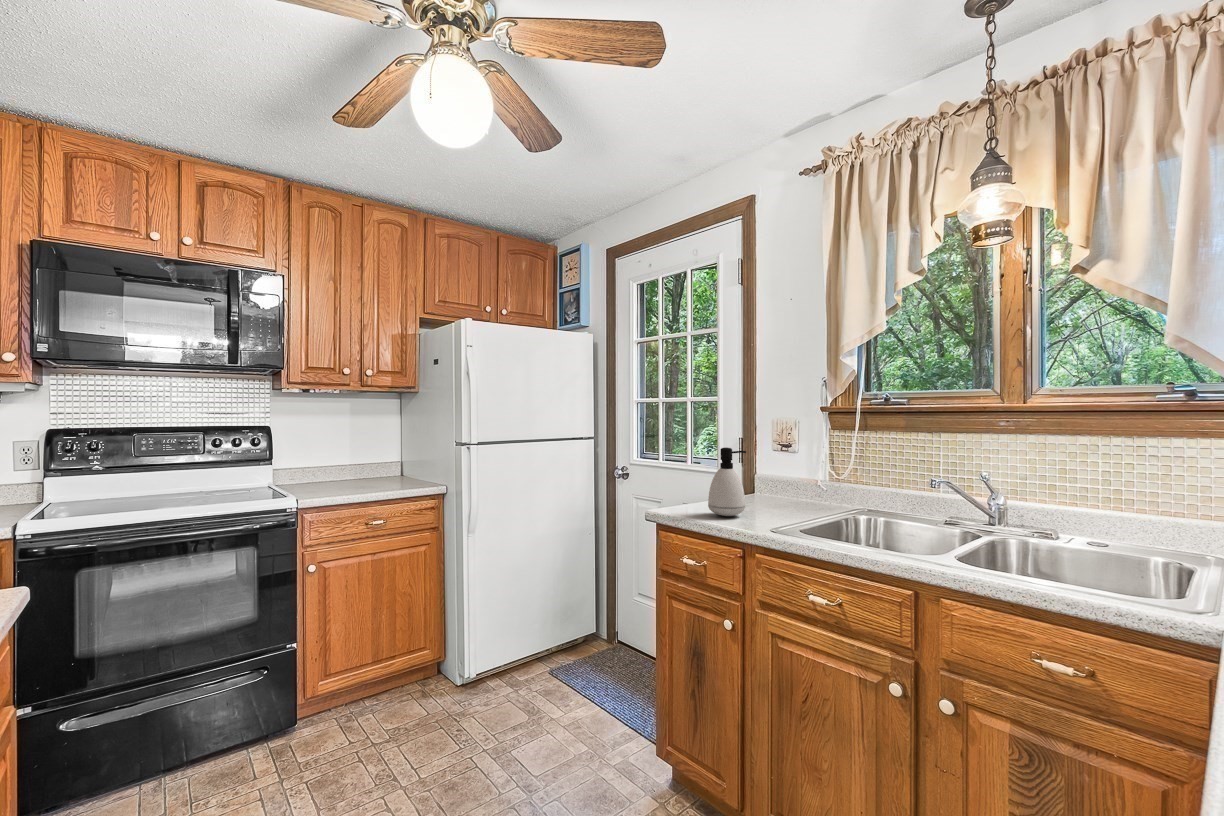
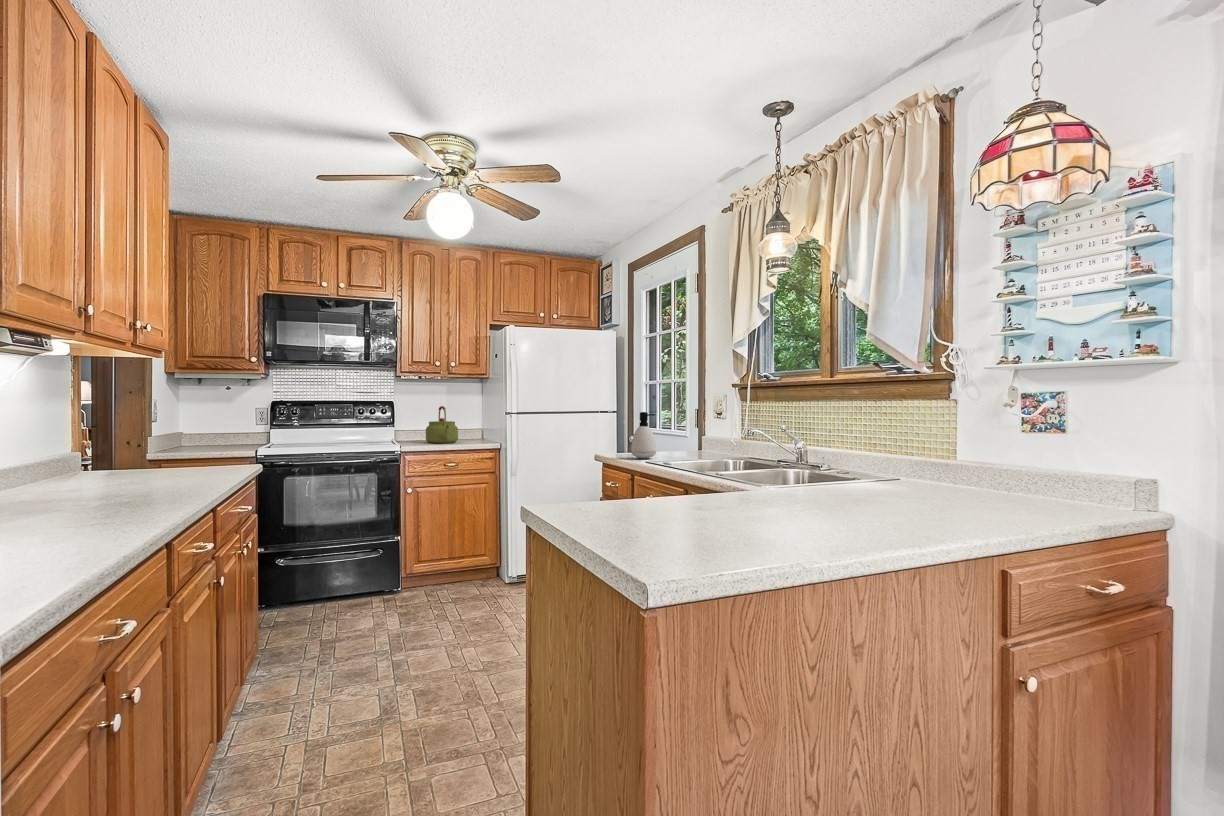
kettle: none [324,432,374,487] -> present [426,406,458,443]

